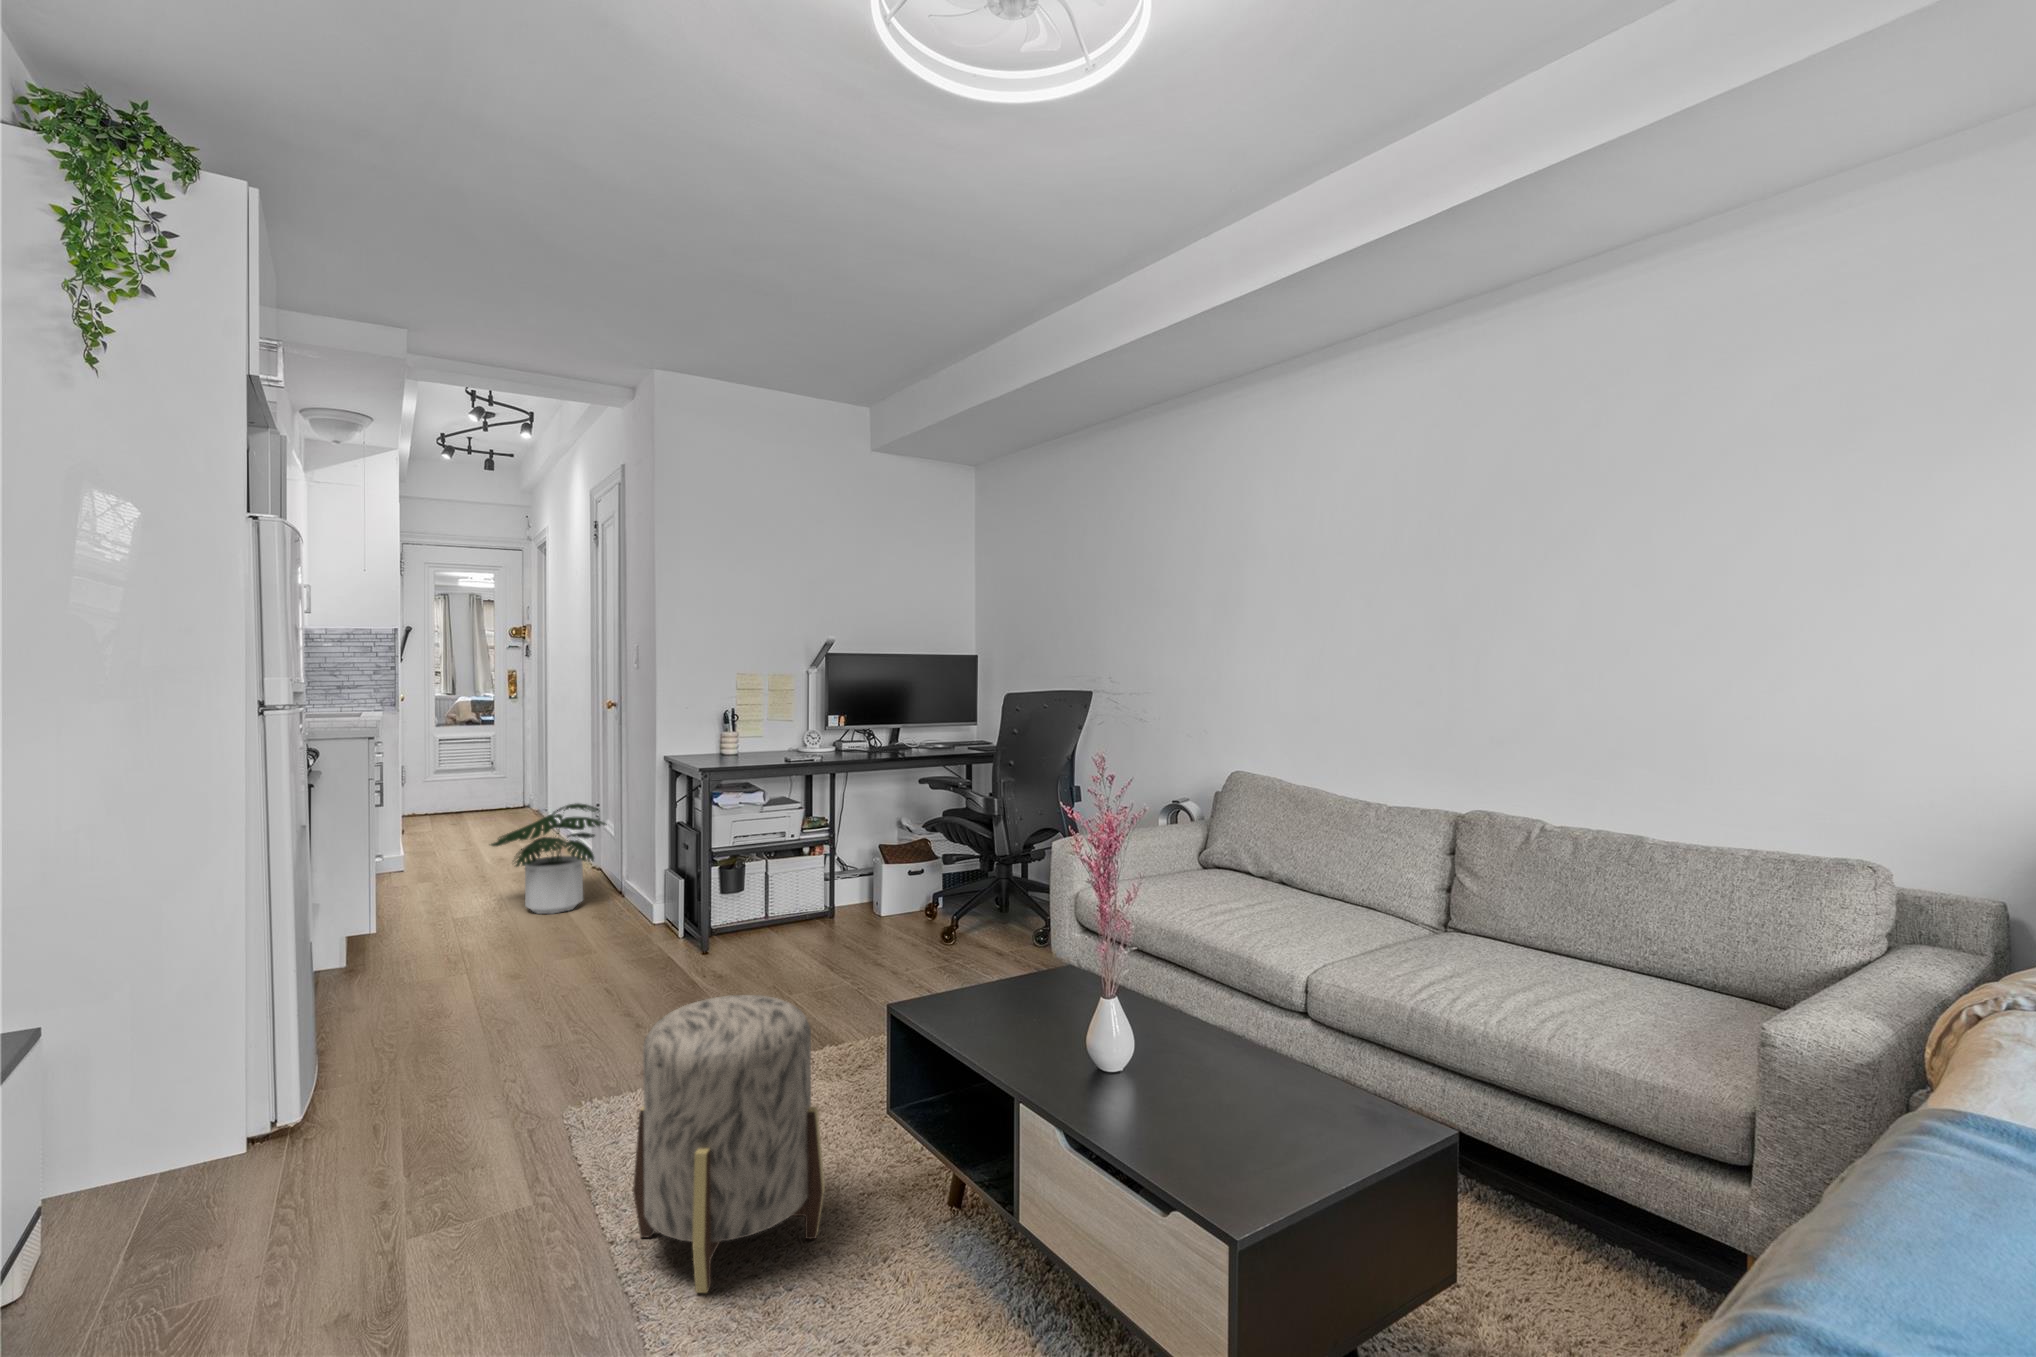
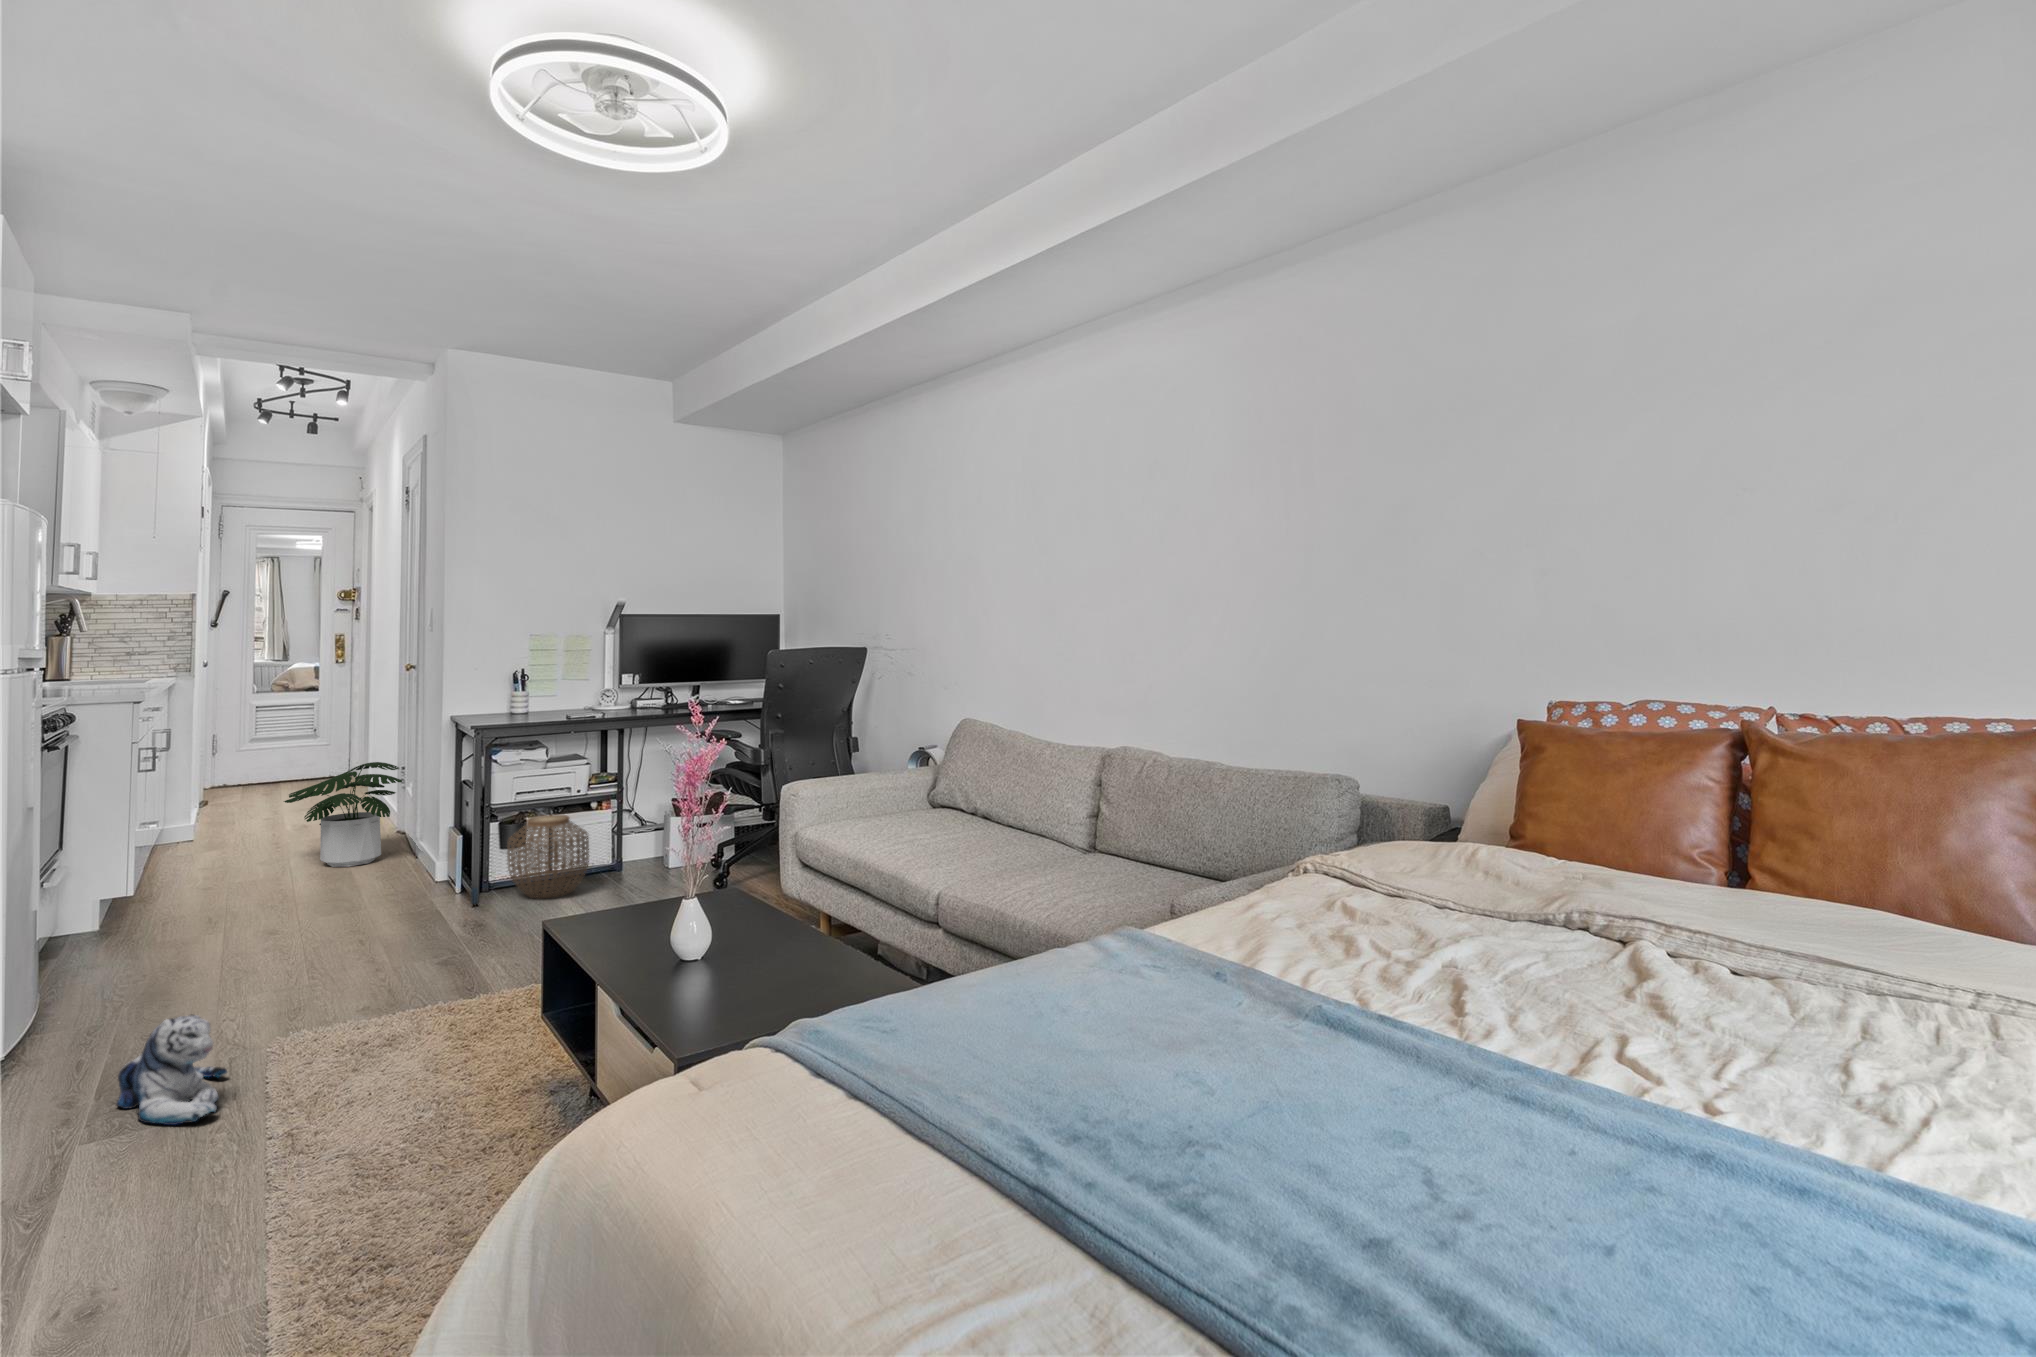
woven basket: none [730,863,811,955] -> present [507,815,589,898]
ottoman: present [633,995,825,1293] -> none [313,906,486,1146]
plush toy: none [413,1117,529,1253] -> present [116,1015,227,1125]

